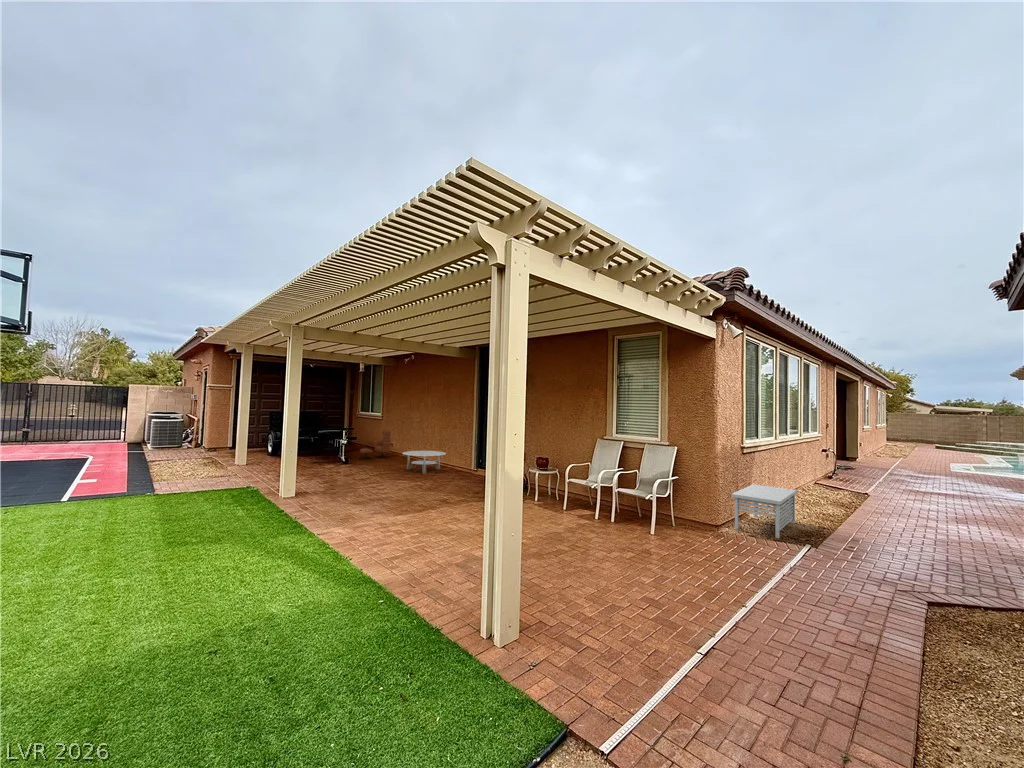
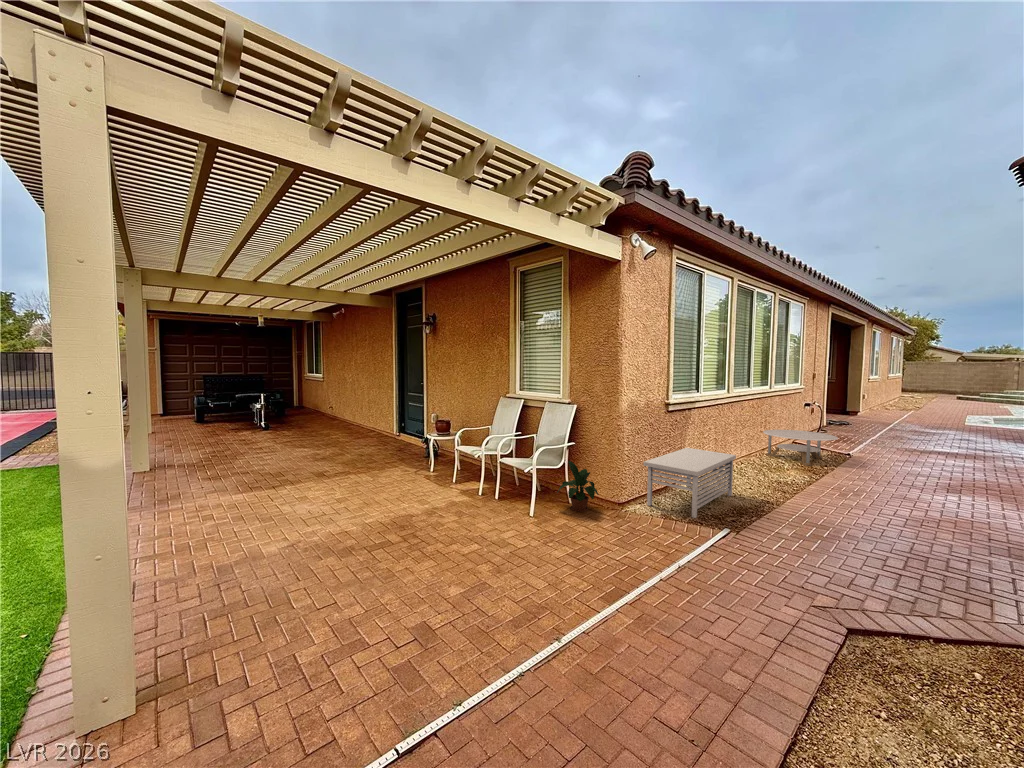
lounge chair: present [360,430,391,459] -> none [297,391,335,423]
round table: present [402,451,446,474] -> present [763,430,838,466]
potted plant: none [666,492,701,533] -> present [557,461,598,512]

